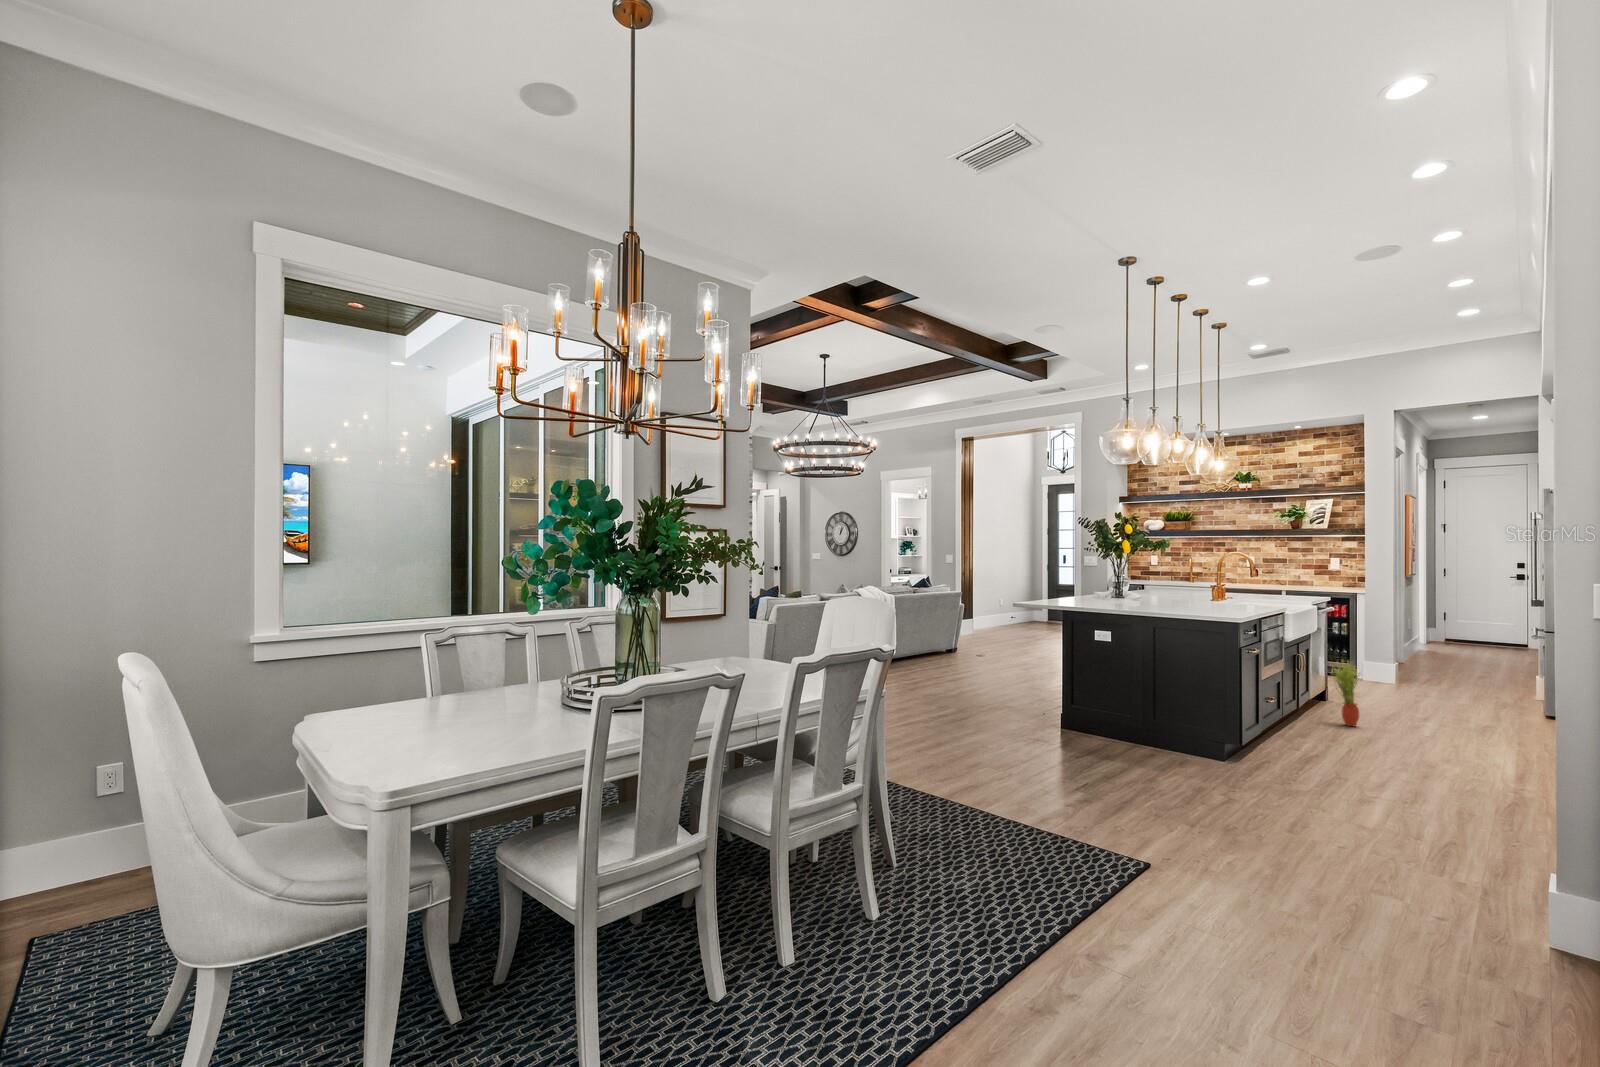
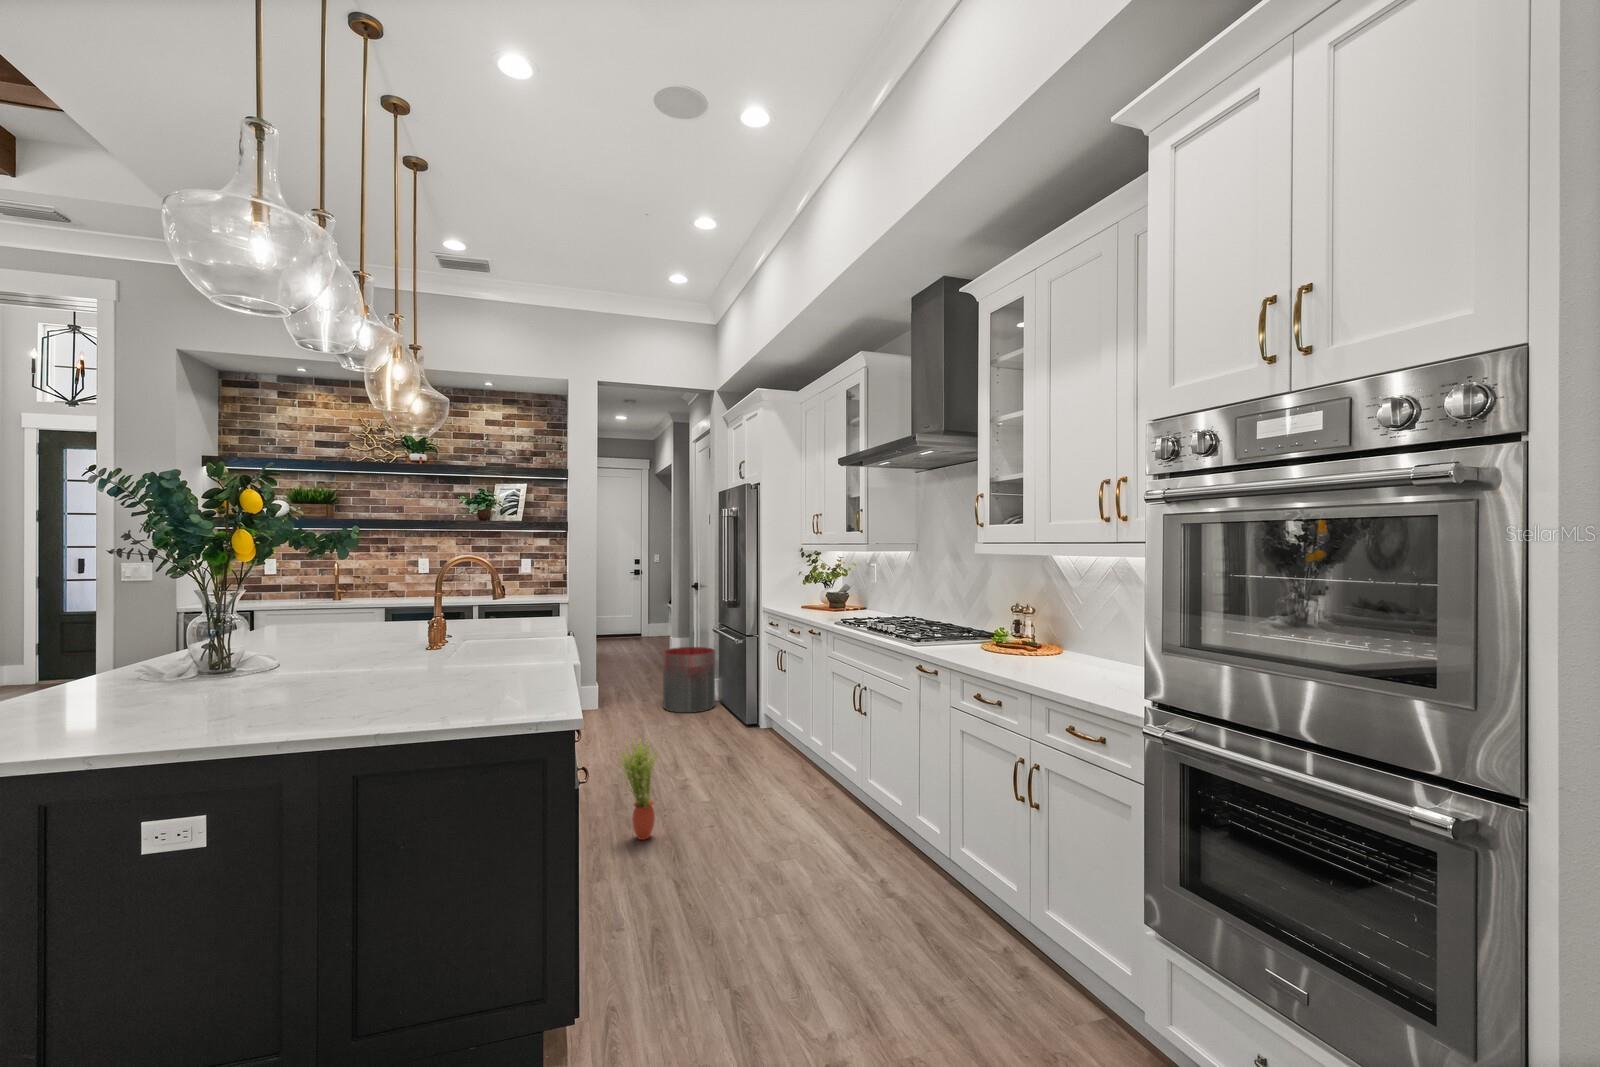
trash can: none [1462,641,1530,701] -> present [663,647,715,713]

